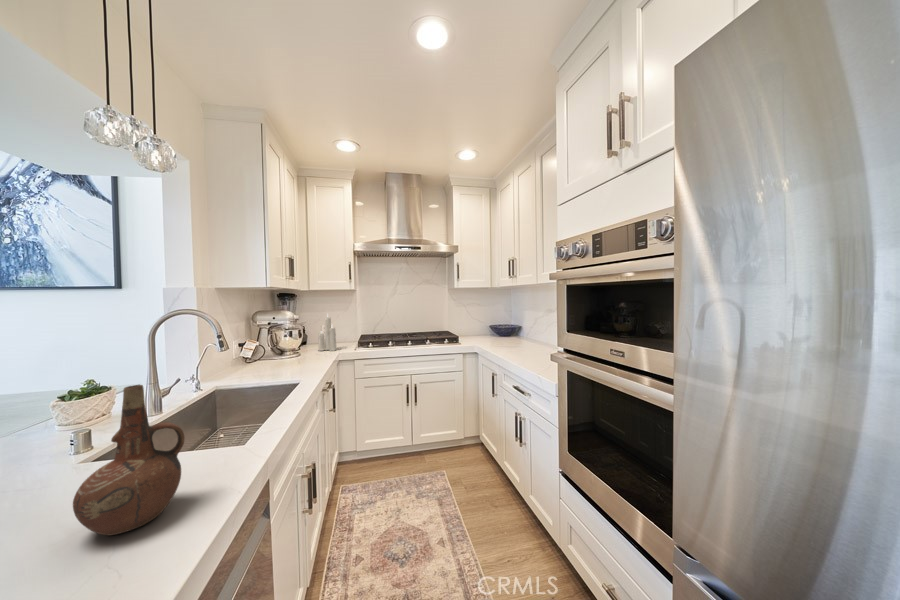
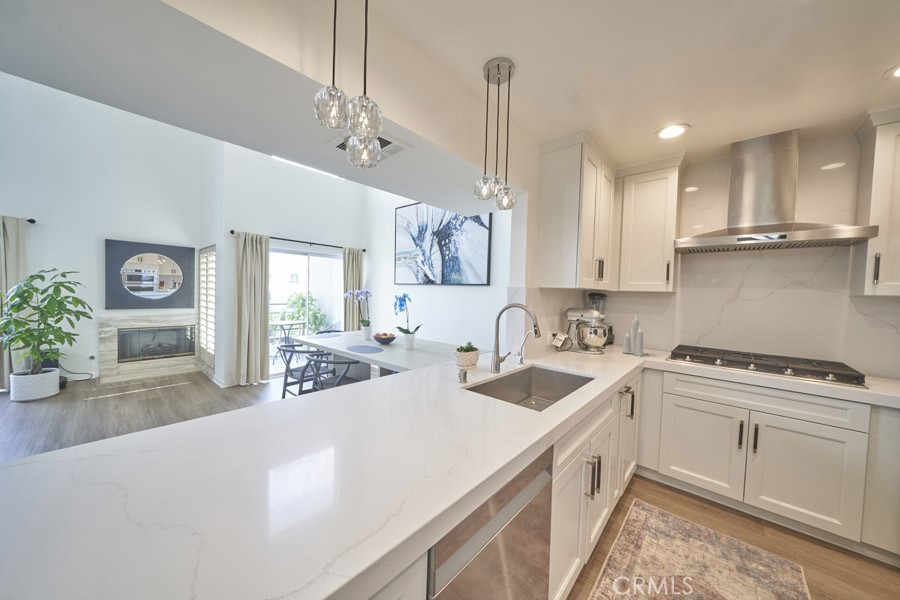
ceramic pitcher: present [73,385,184,535] -> none [457,350,504,433]

